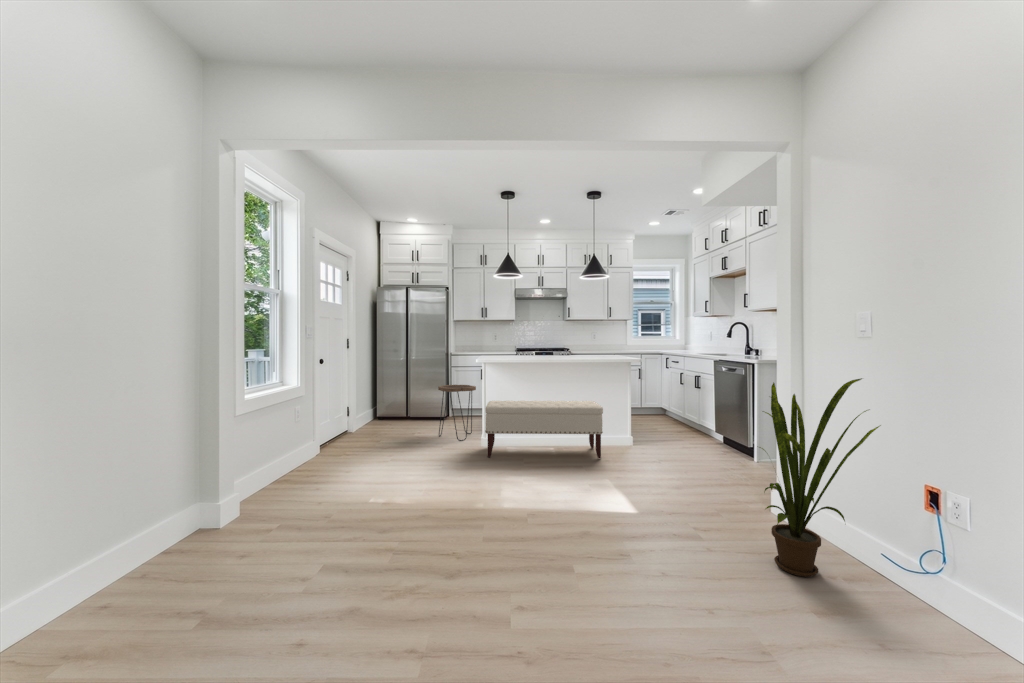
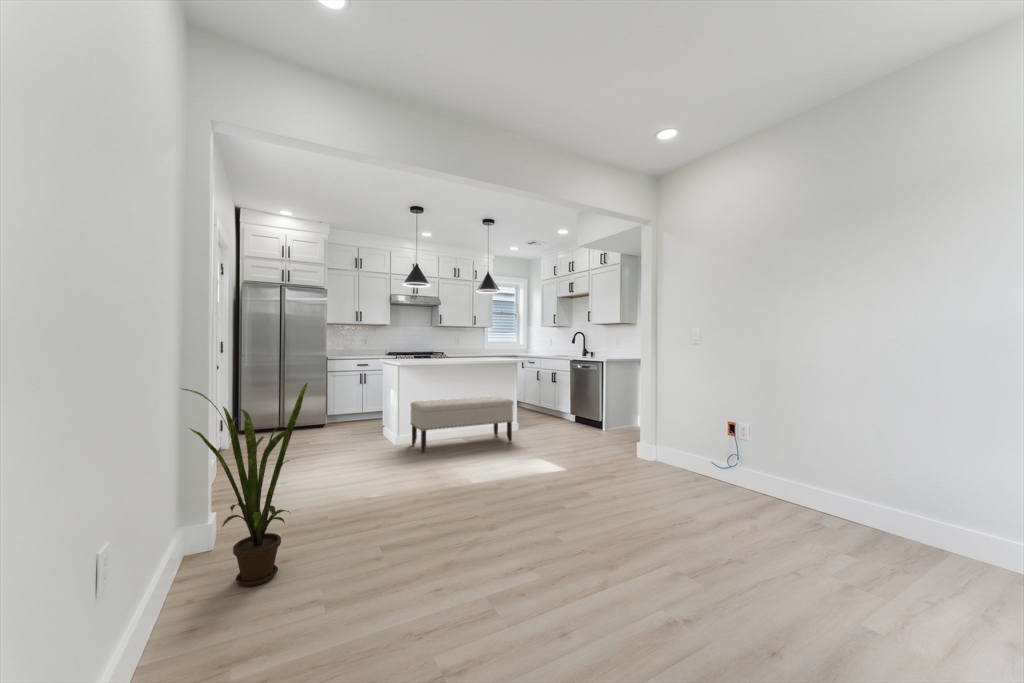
house plant: present [760,378,881,577] -> present [182,383,307,586]
side table: present [438,385,476,441] -> none [346,389,386,443]

